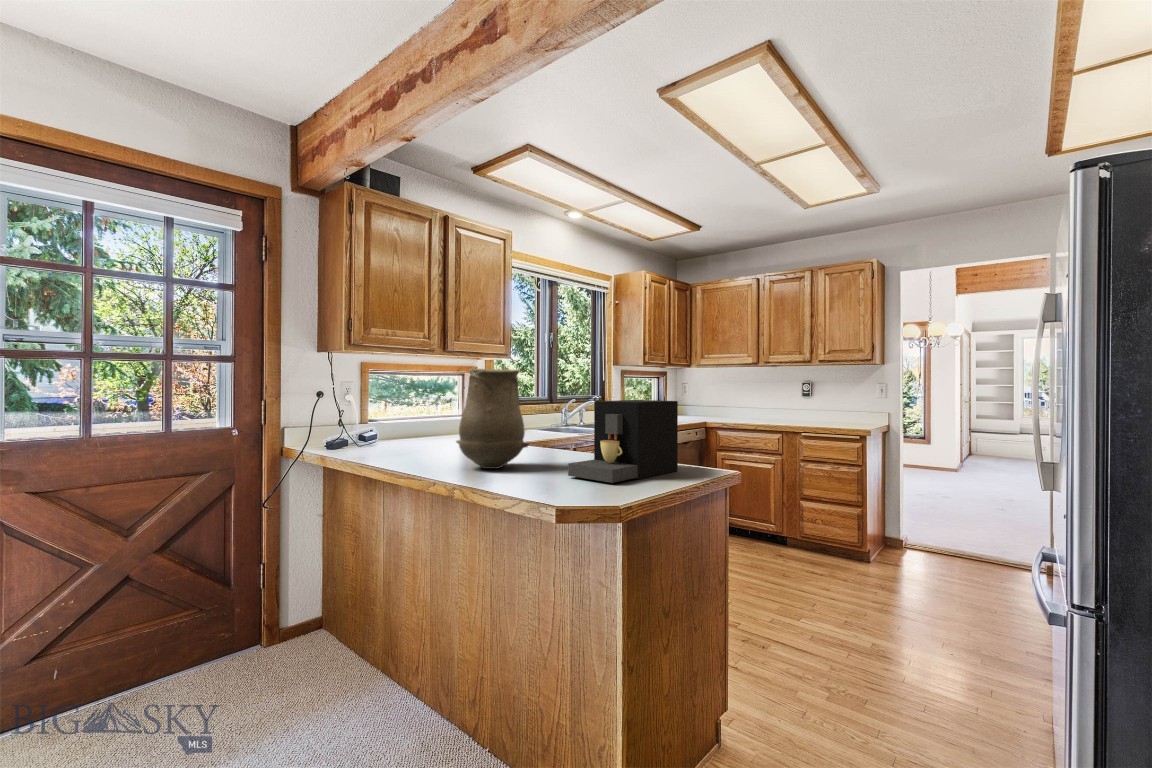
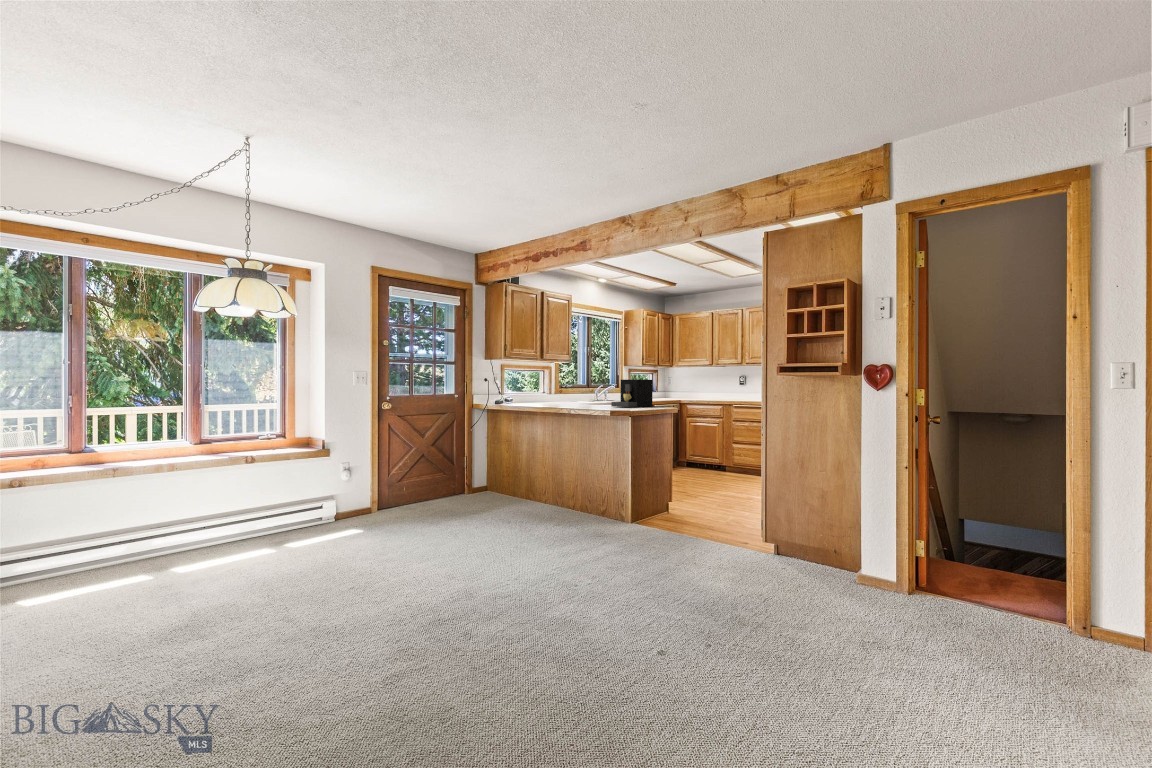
vase: present [456,369,529,469] -> none [565,367,595,406]

